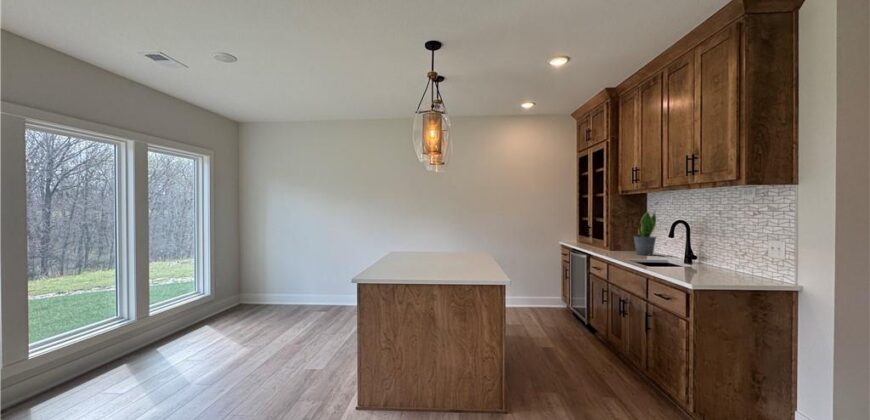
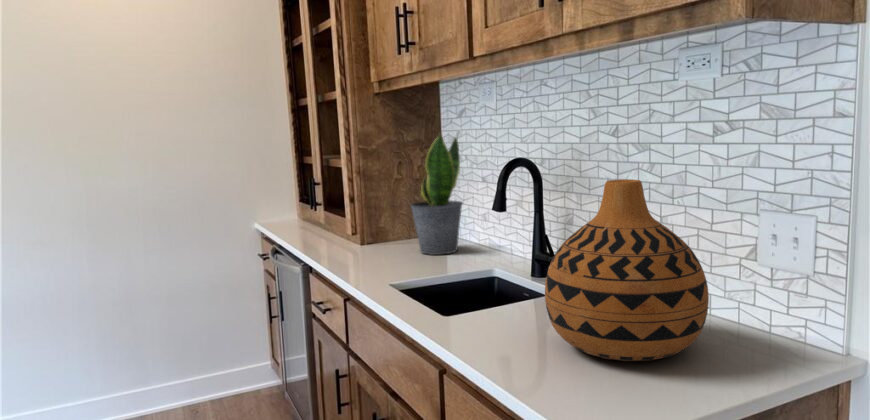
vase: none [682,226,741,277] -> present [545,179,709,361]

